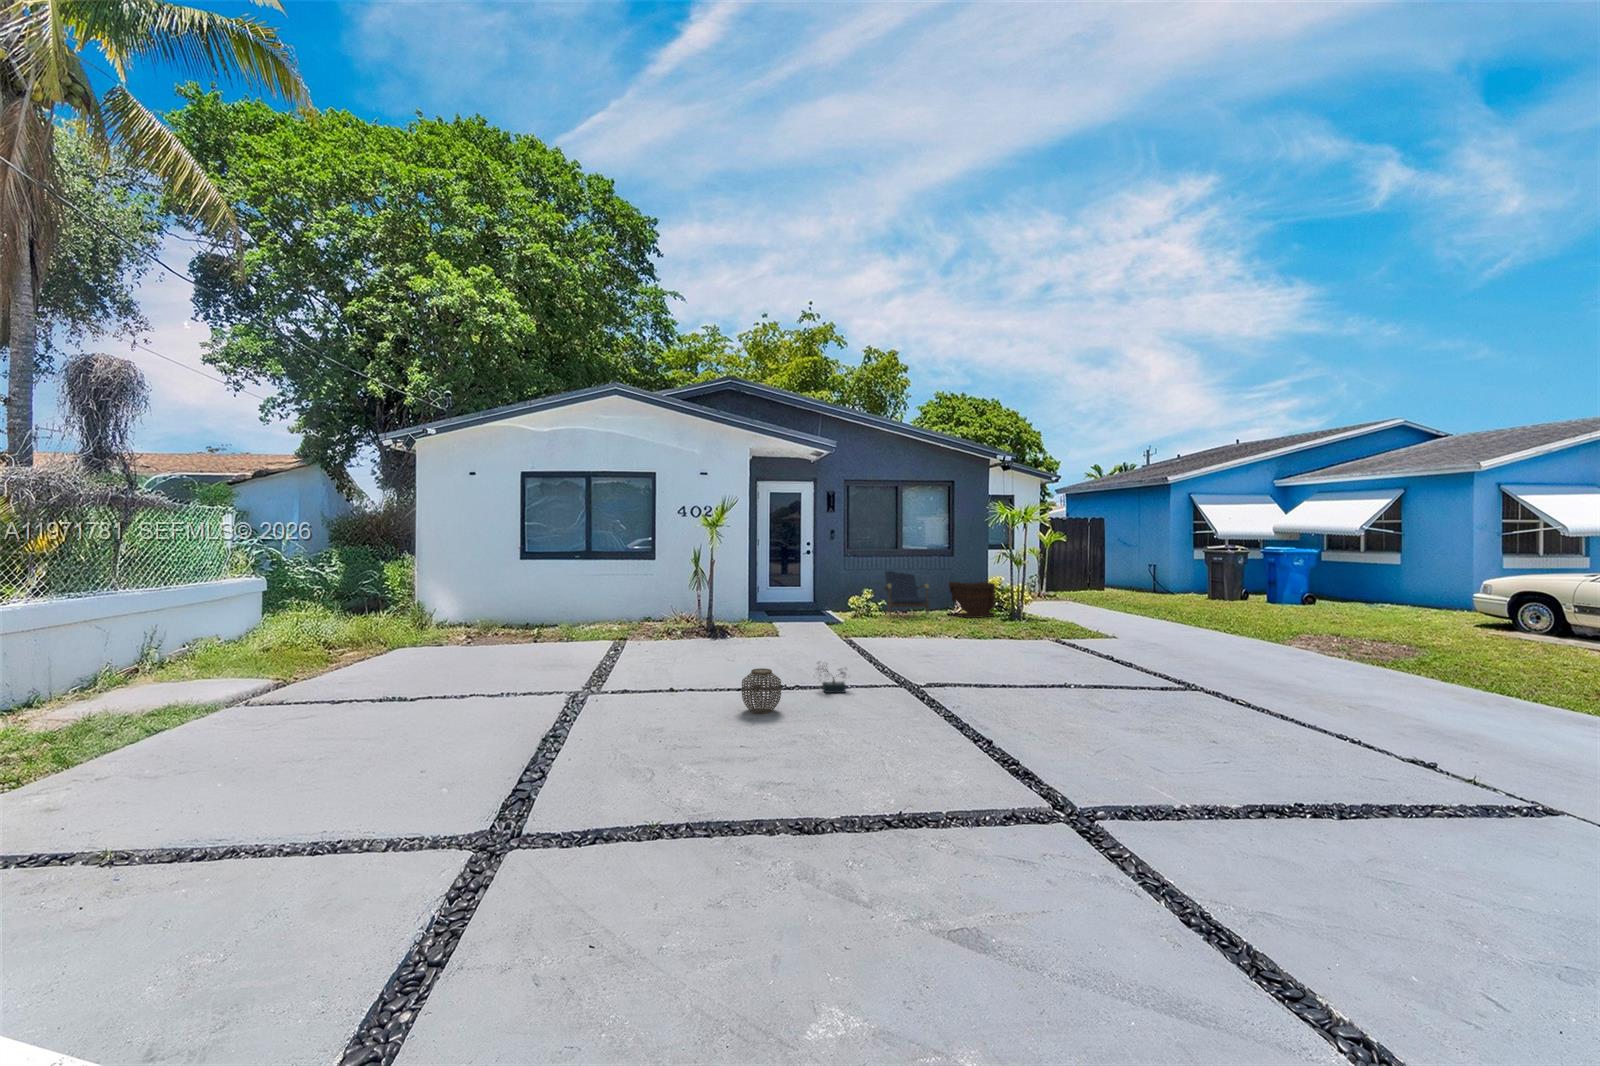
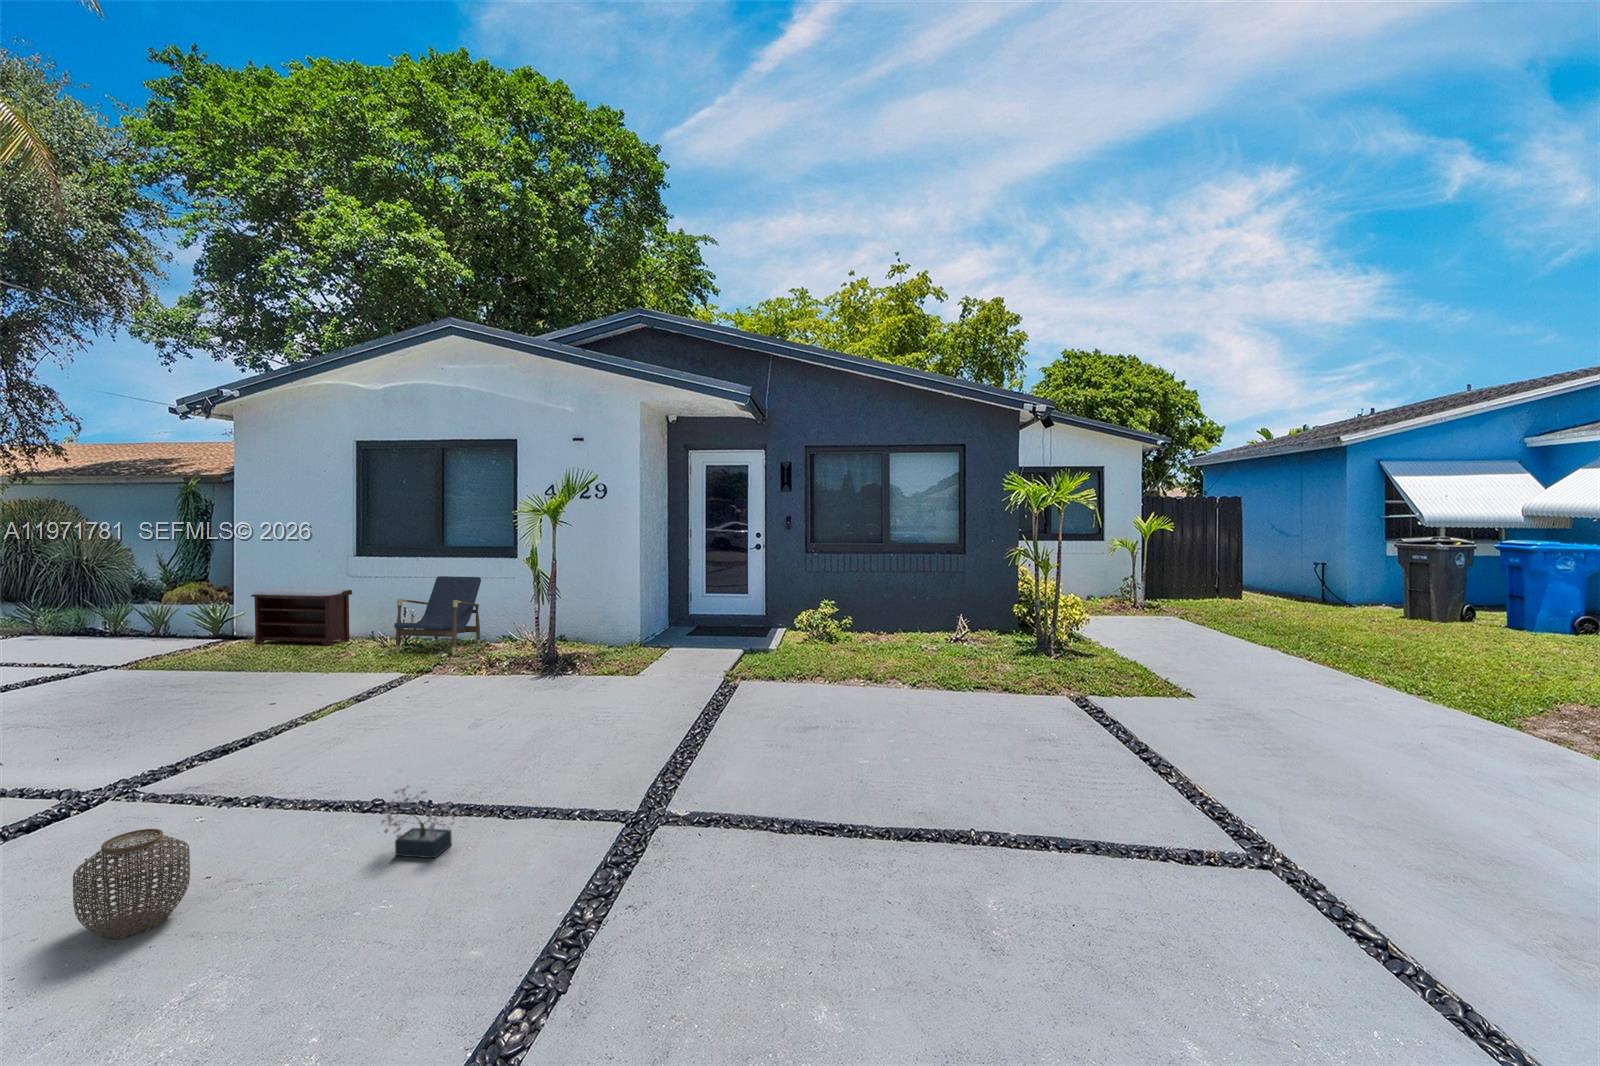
lounge chair: present [884,571,929,618] -> present [394,576,481,655]
wooden crate: present [948,582,995,618] -> none [950,590,1019,646]
bench: none [440,585,516,630] -> present [251,587,352,646]

